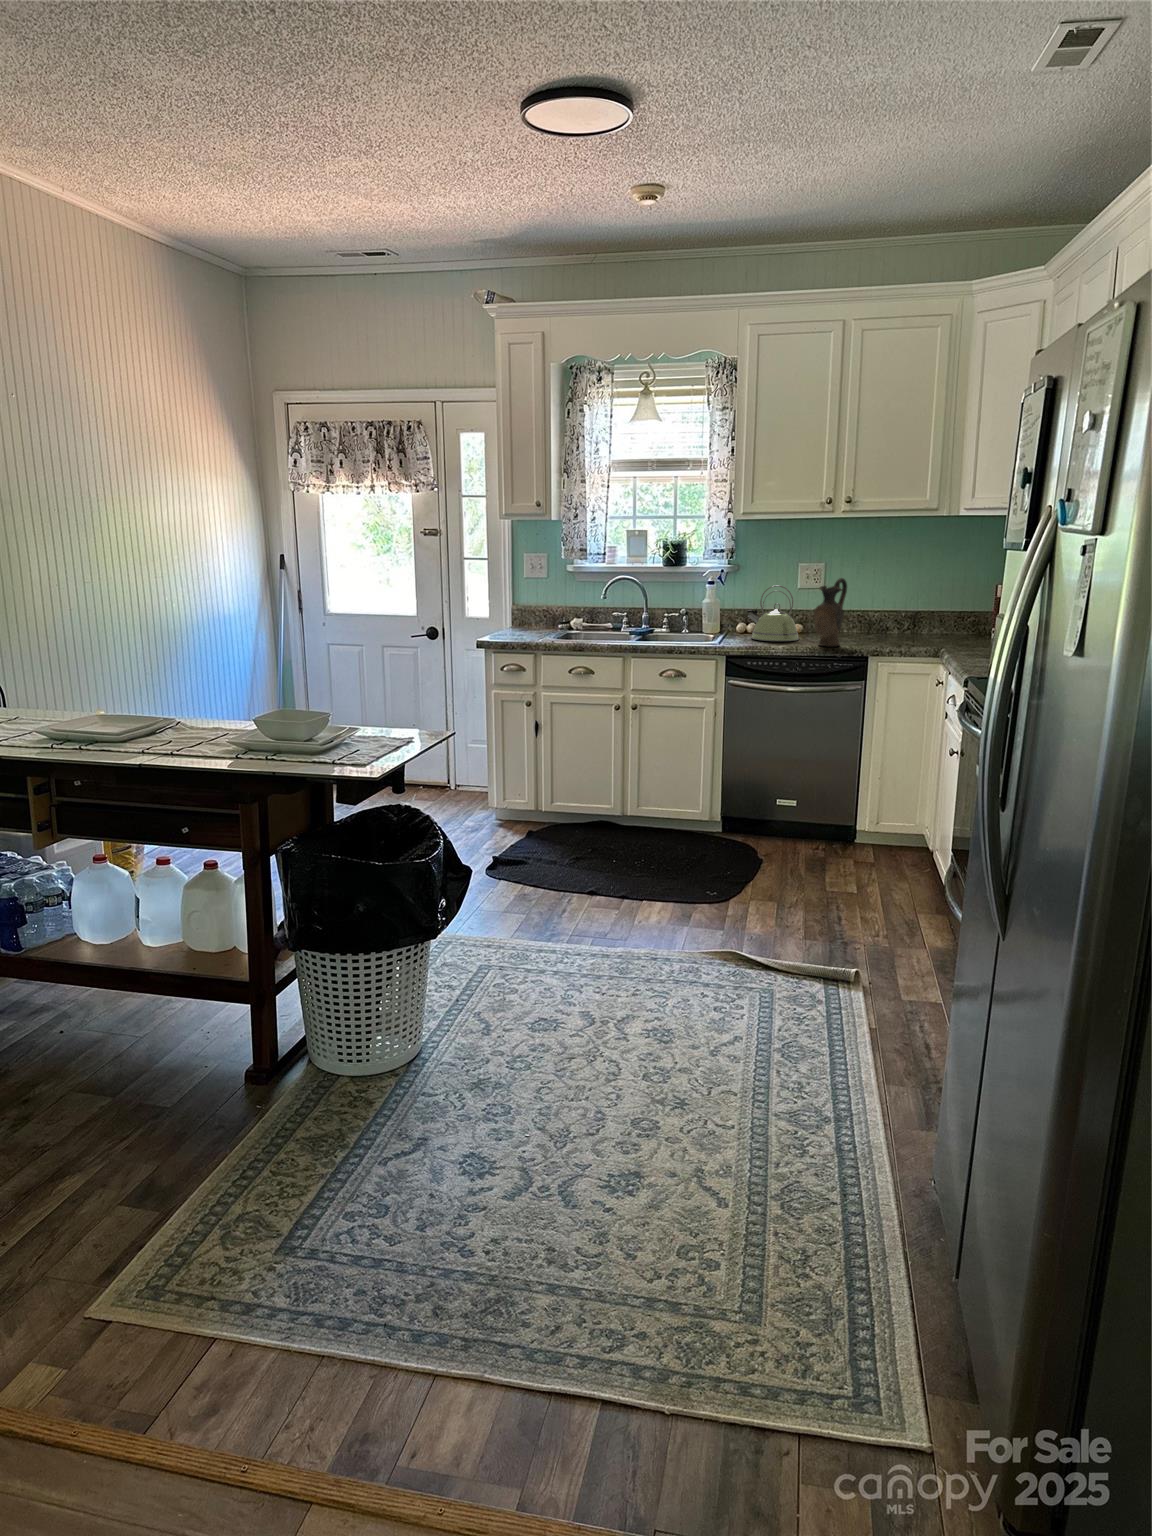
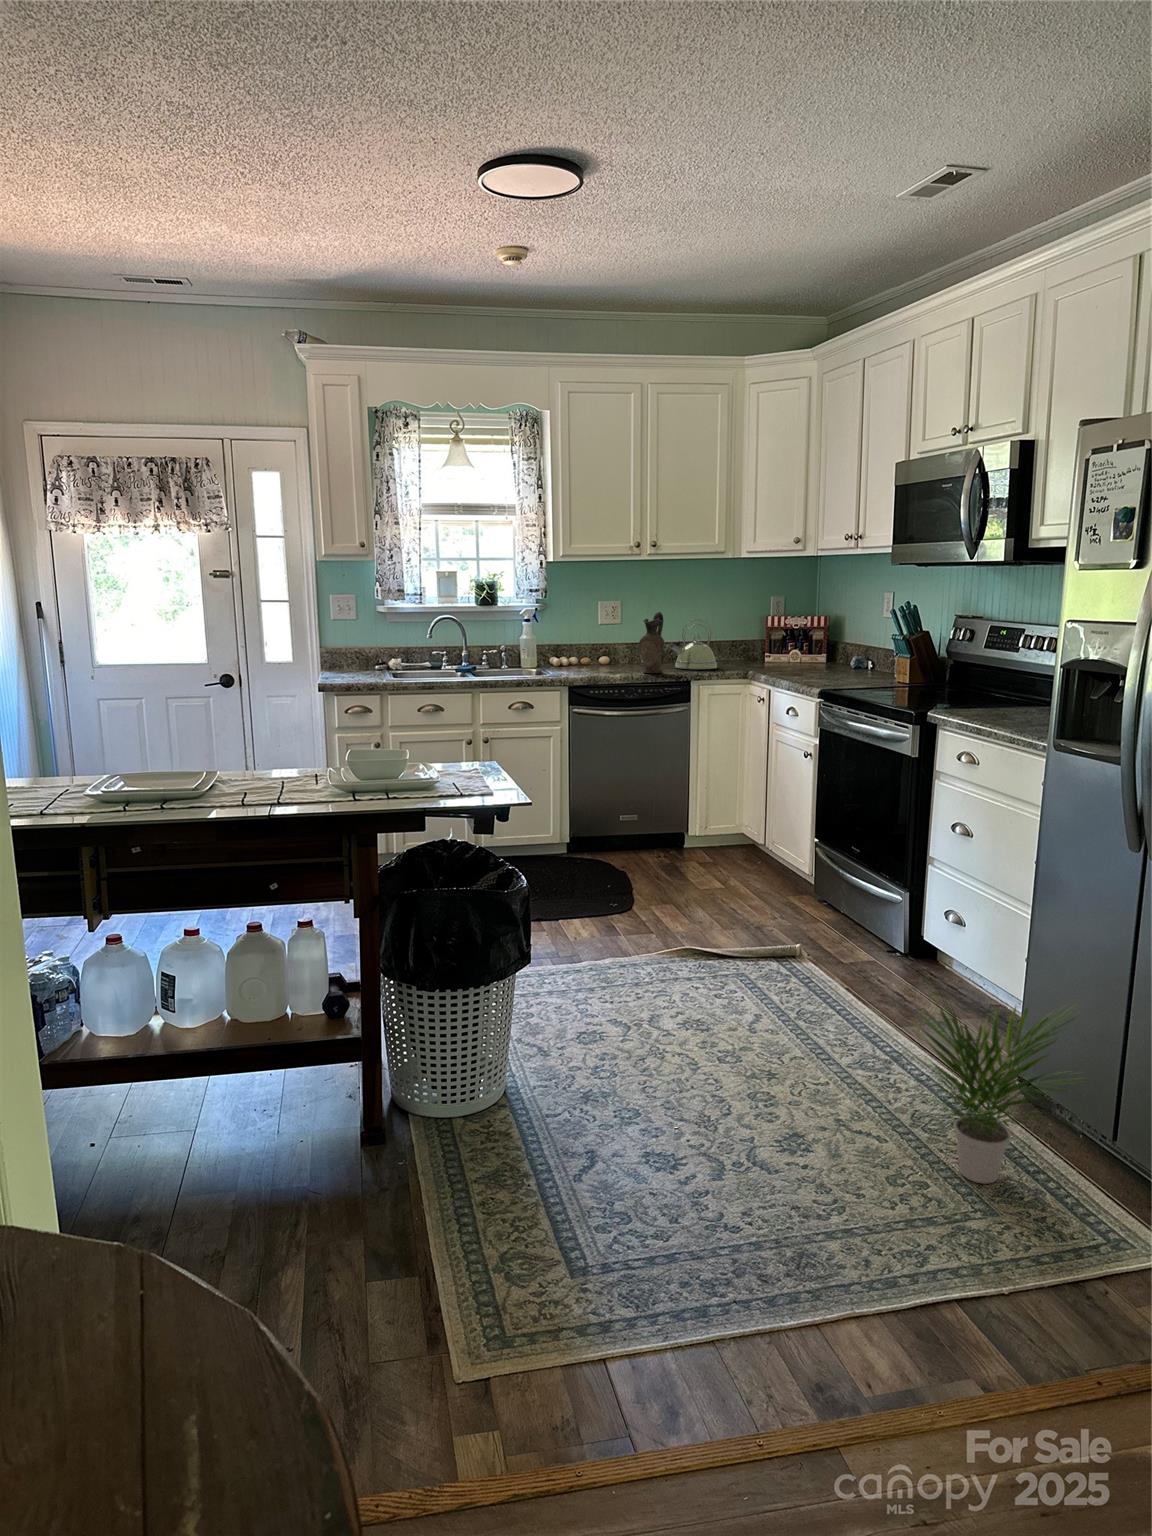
kettle: present [747,585,799,641] -> present [670,619,717,669]
potted plant: none [708,1021,937,1282] -> present [908,979,1077,1184]

